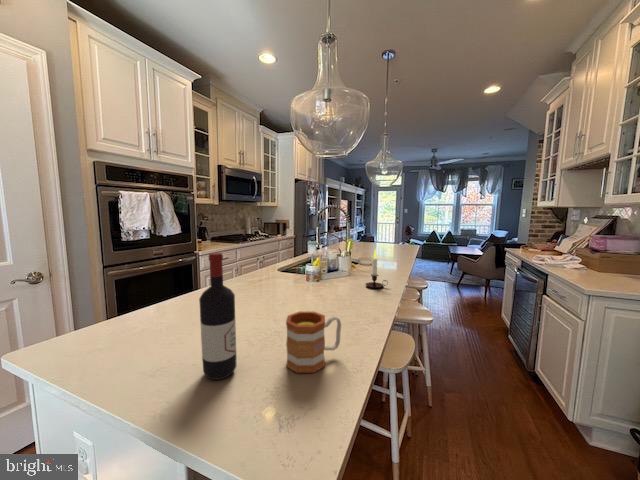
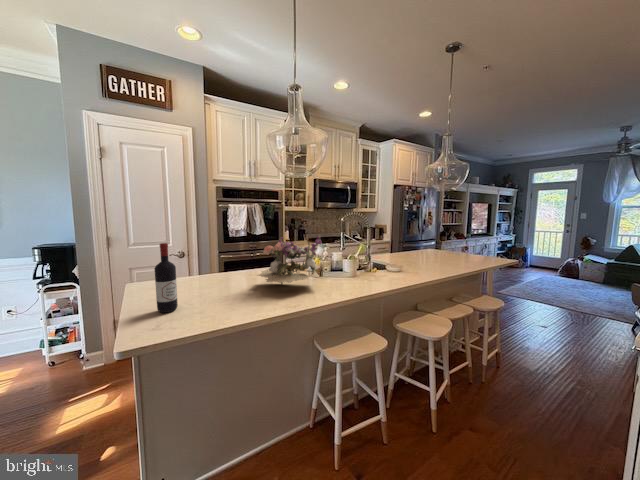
flower arrangement: none [265,230,350,297] -> present [257,236,322,284]
candle: present [366,250,386,288] -> none [345,254,363,290]
mug: present [286,311,341,373] -> none [190,285,228,322]

